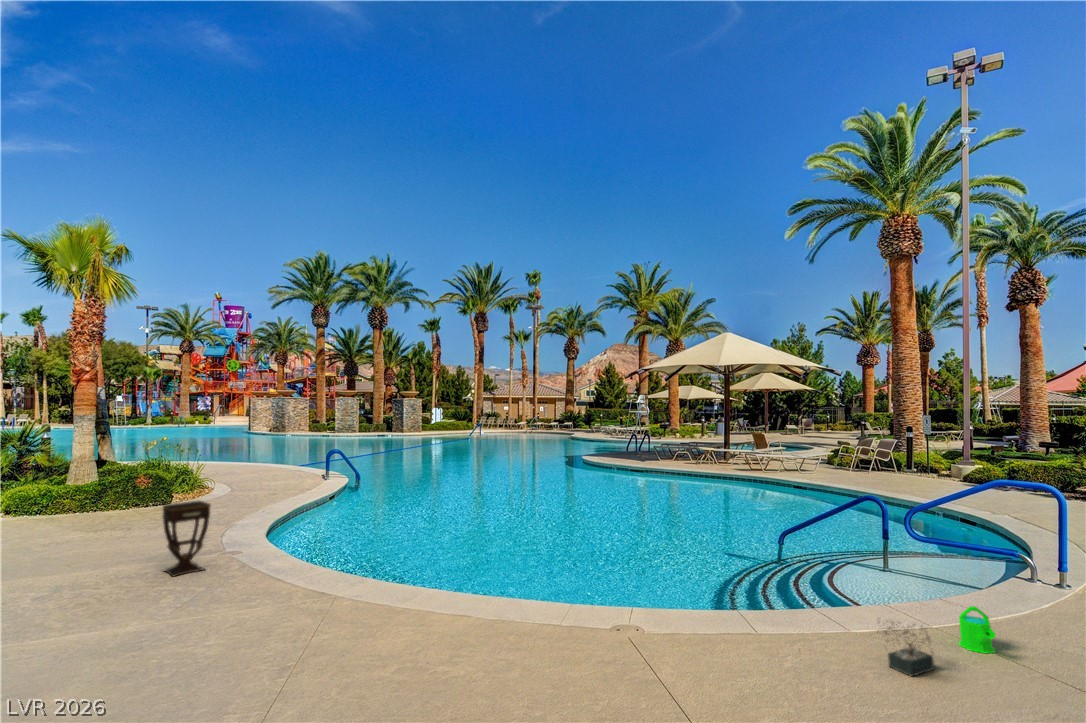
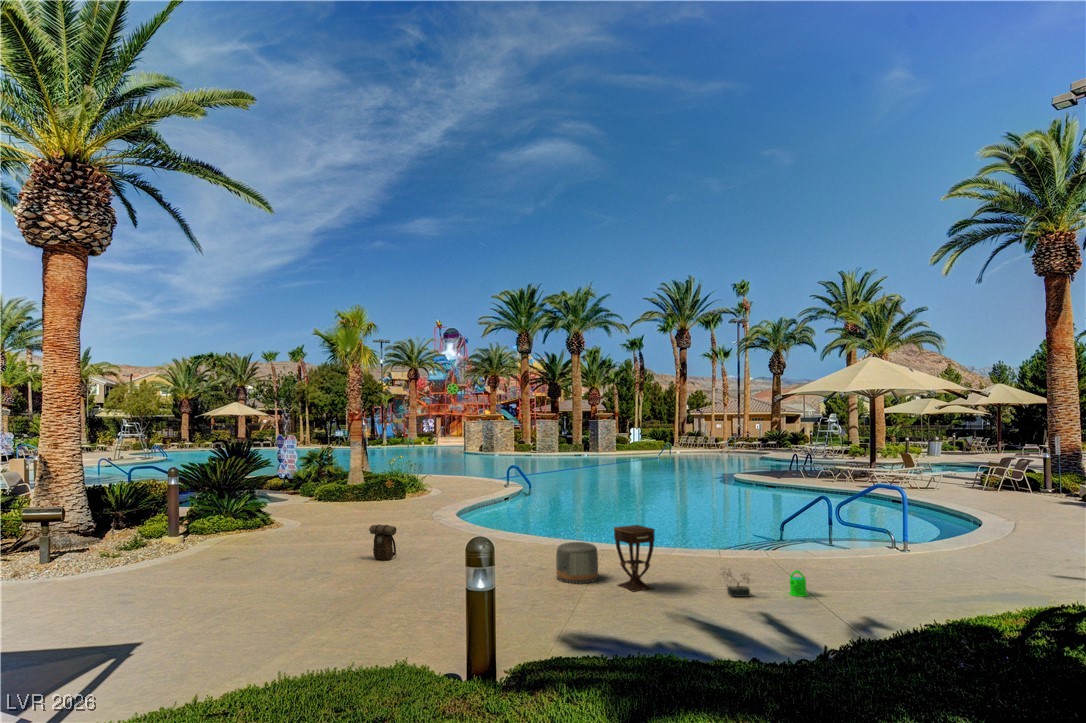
side table: present [162,501,211,577] -> present [614,525,655,591]
backpack: none [89,589,164,669] -> present [369,524,397,560]
pouf: none [550,589,634,686] -> present [556,542,598,583]

